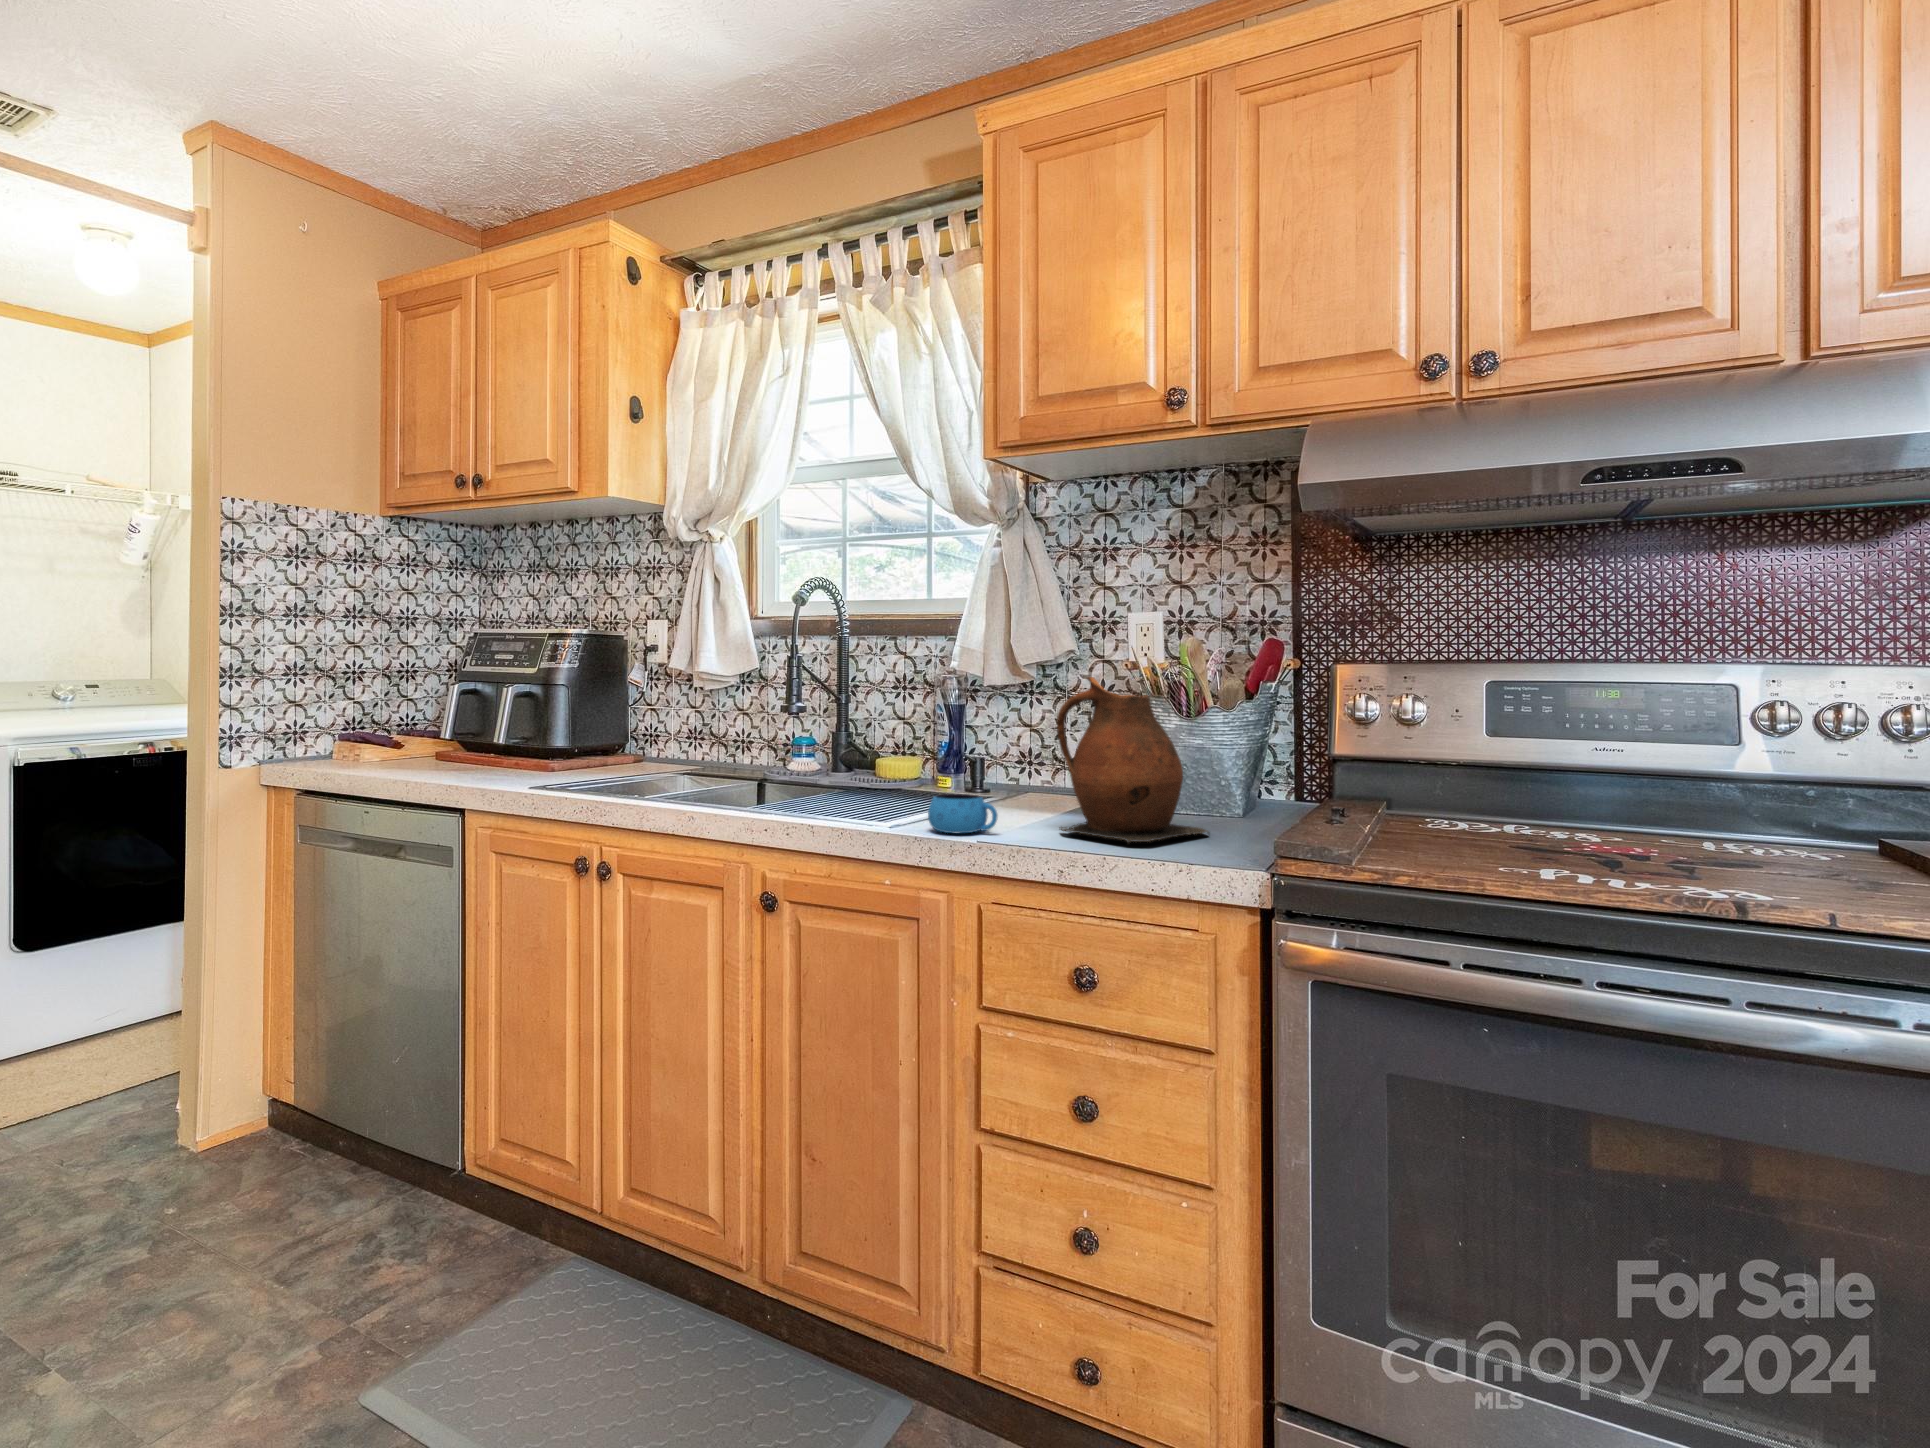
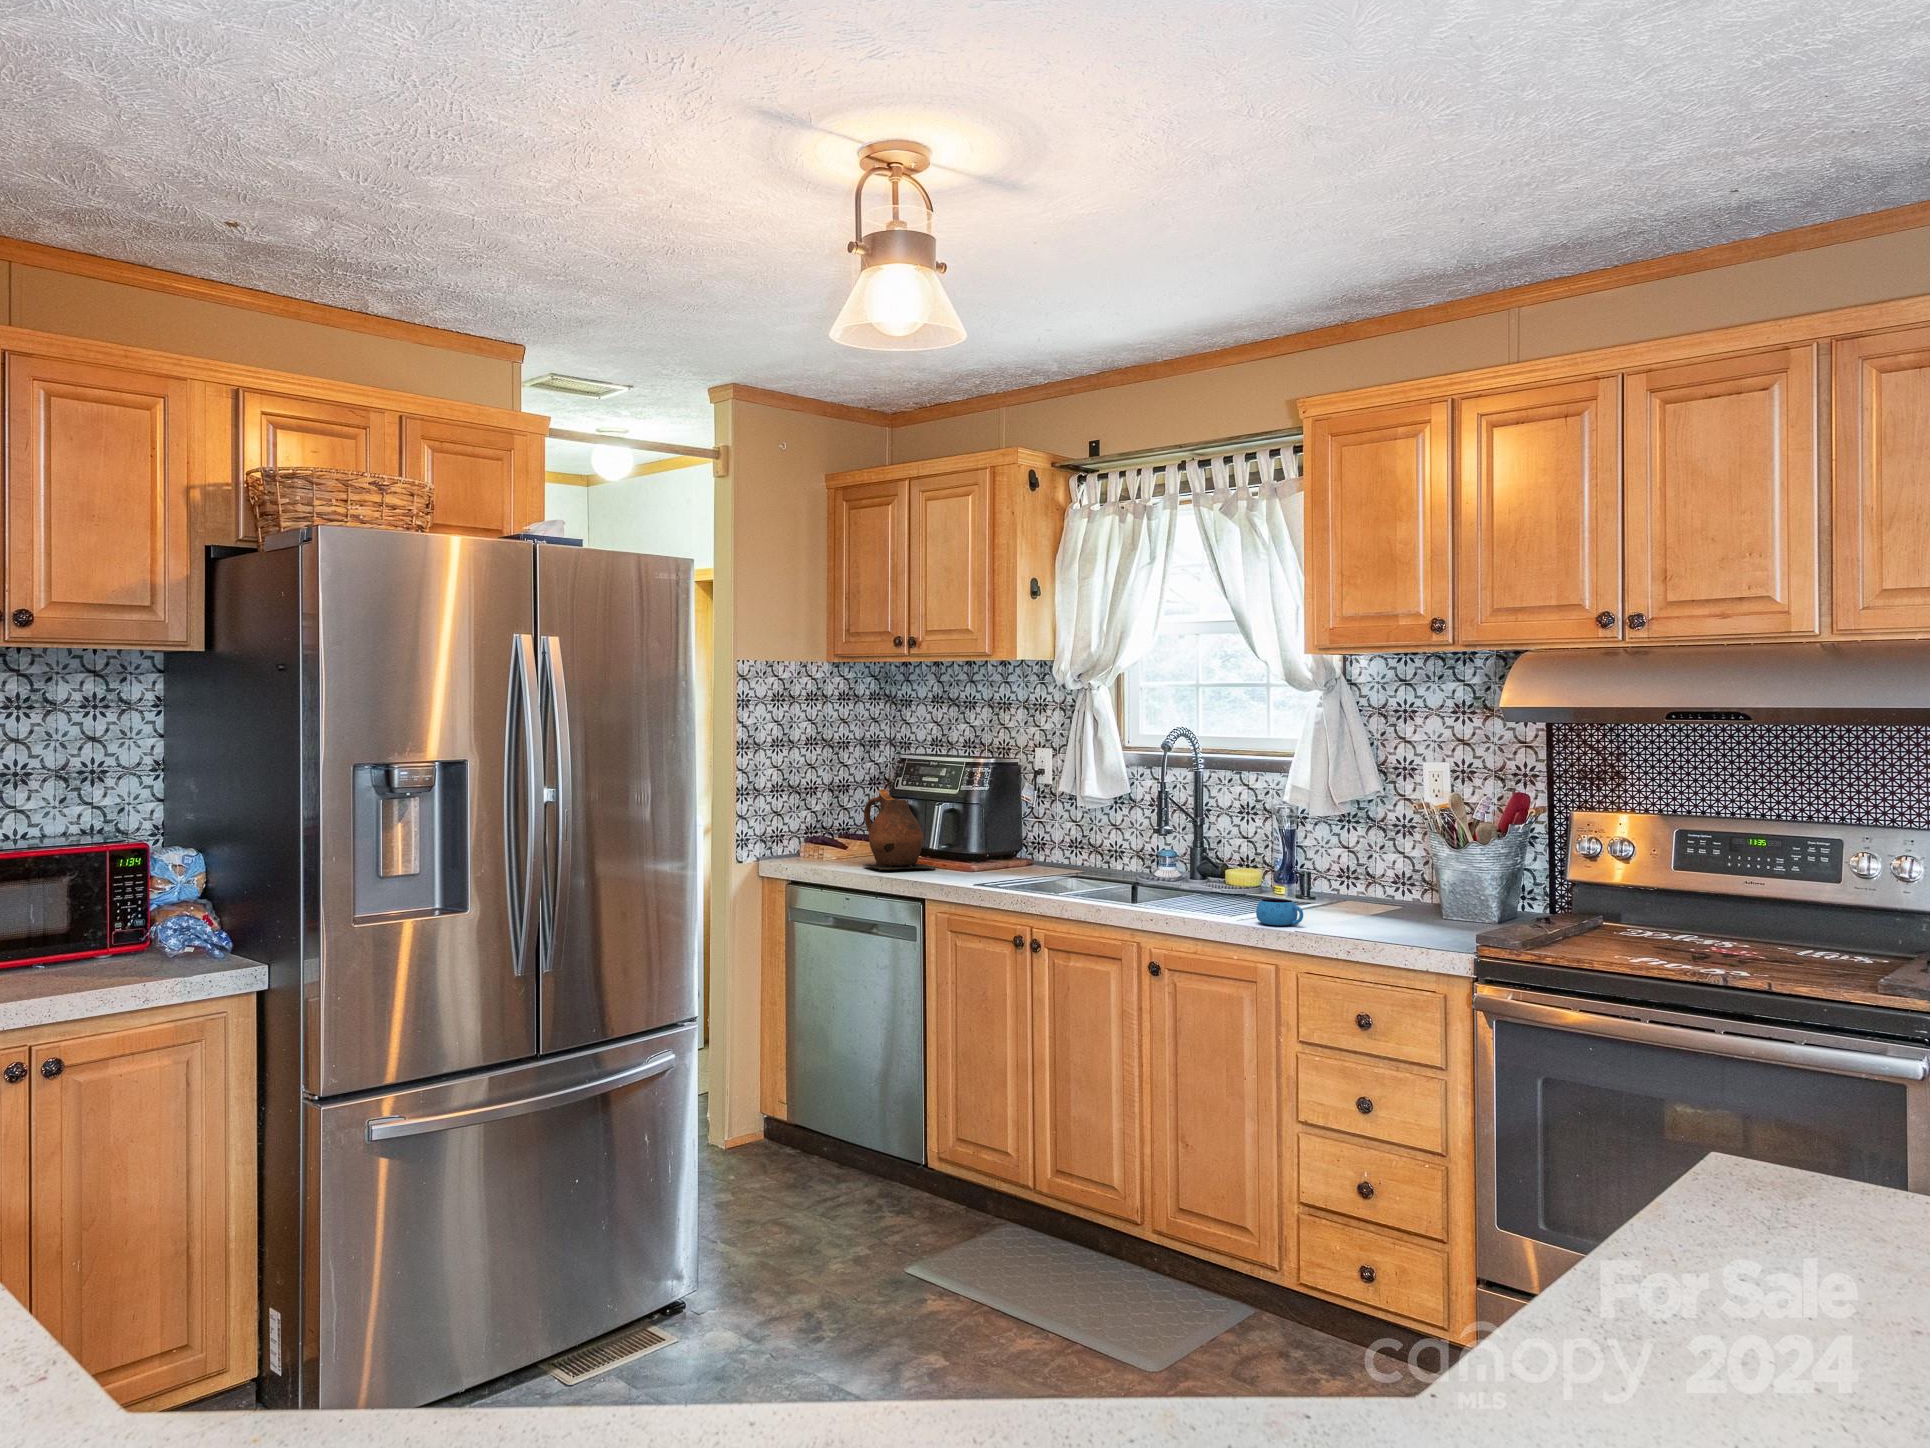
ceramic pitcher: present [1057,677,1209,844] -> present [864,789,936,870]

